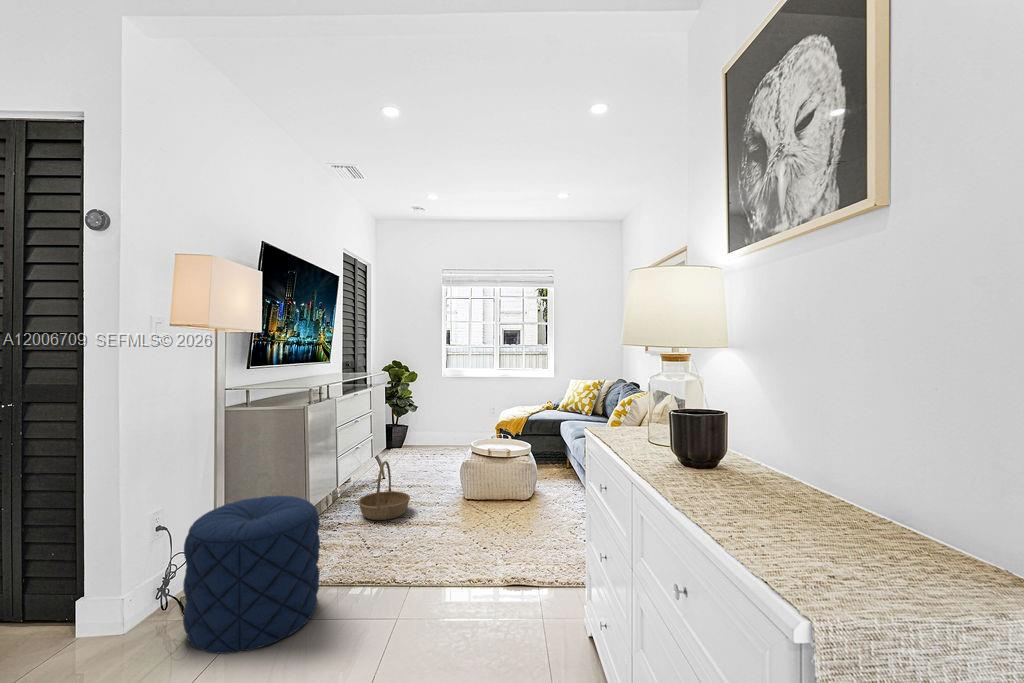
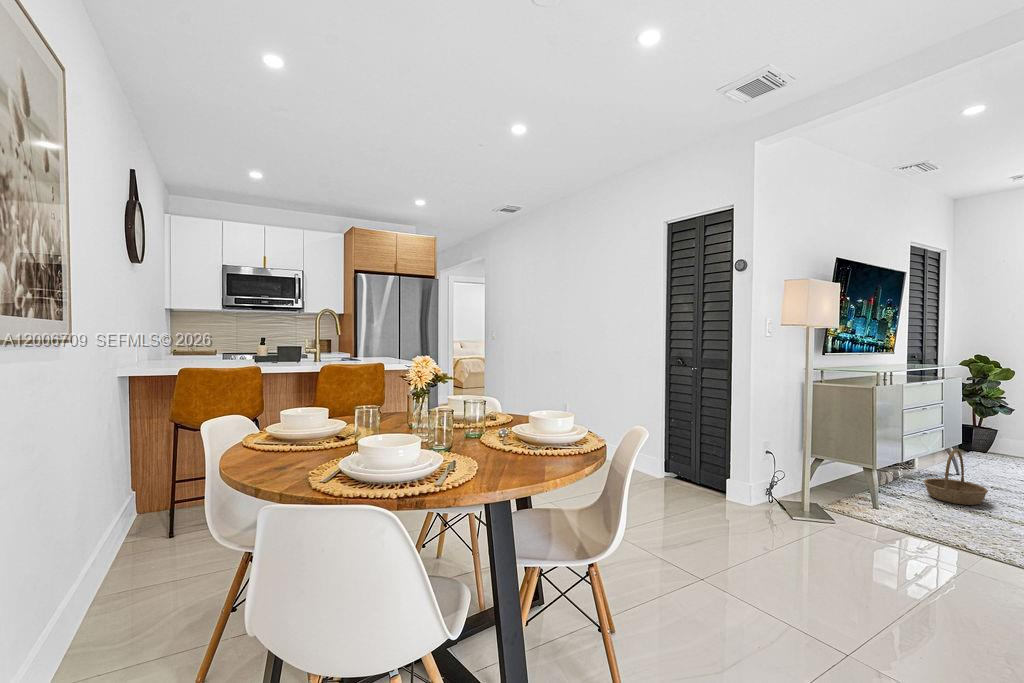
pouf: present [183,496,320,654] -> none [788,445,885,540]

